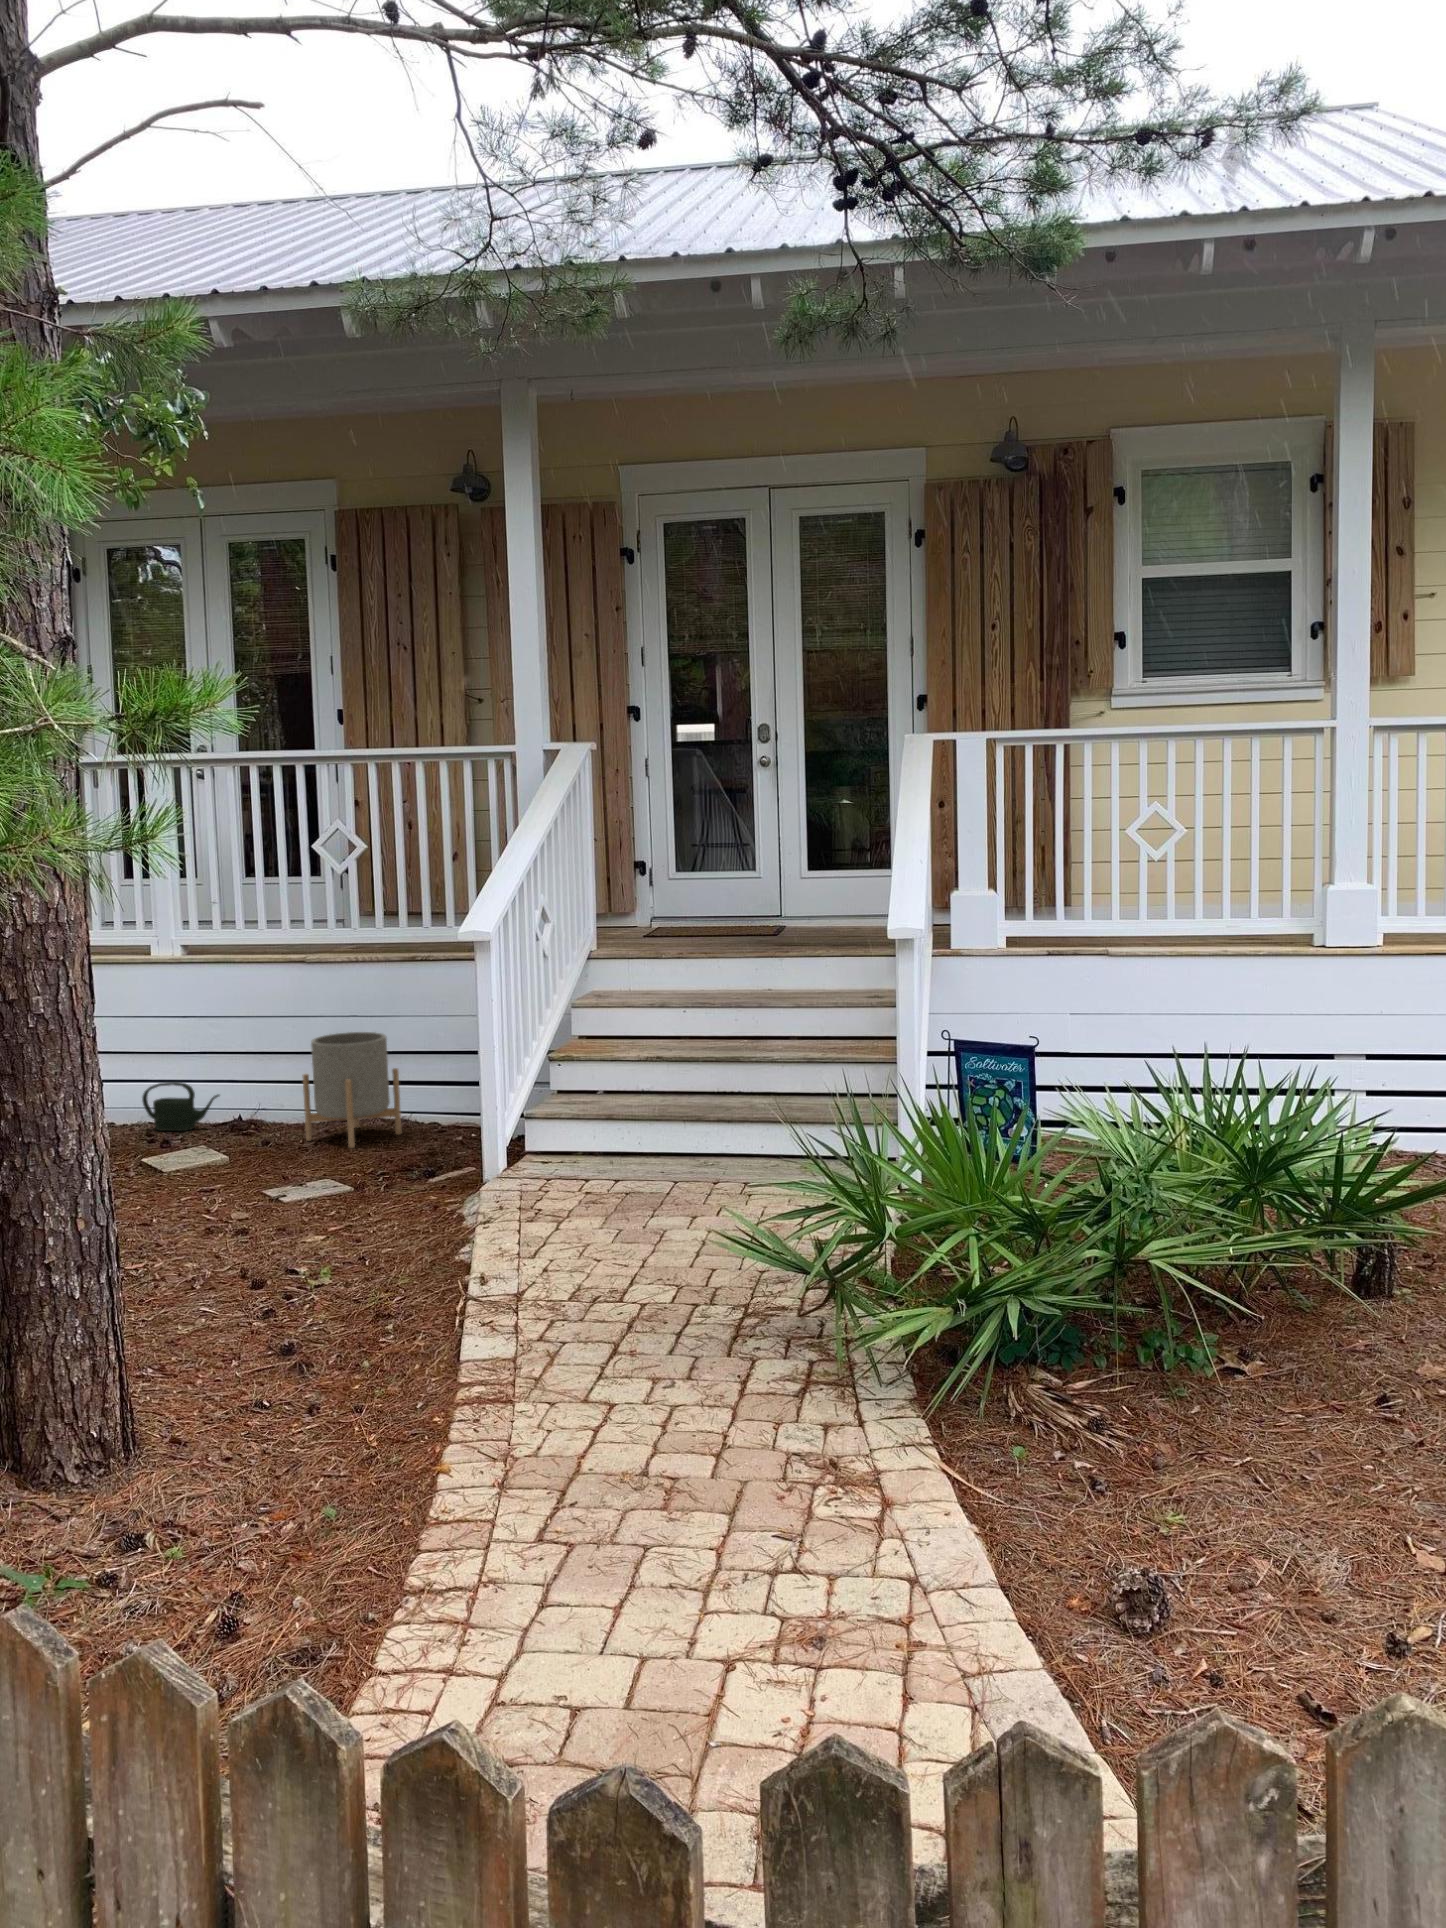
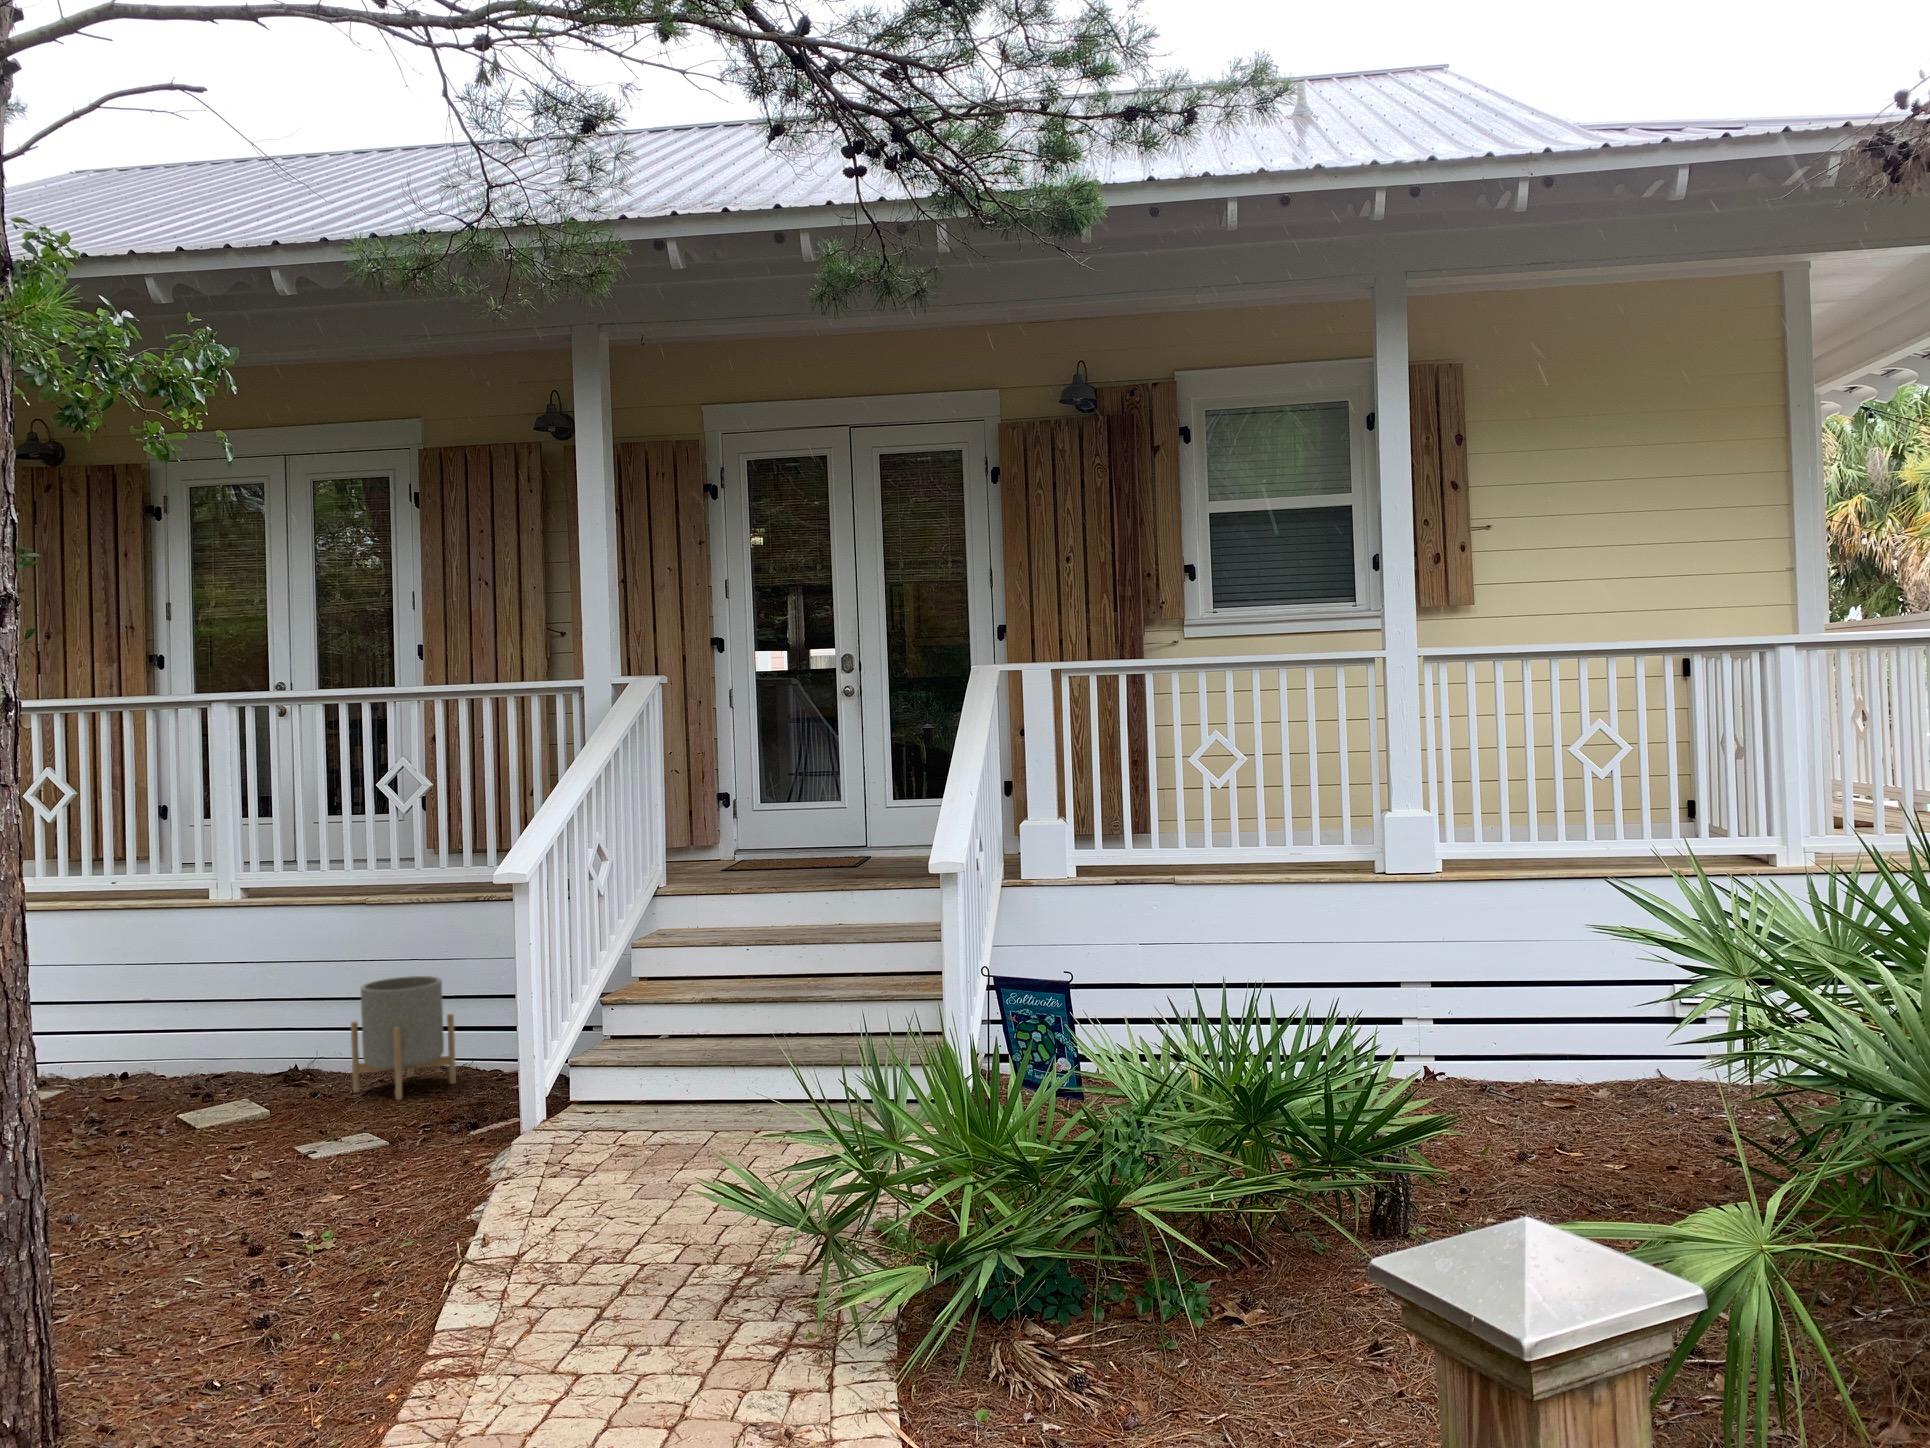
watering can: present [142,1082,219,1131] -> none [184,1032,267,1085]

